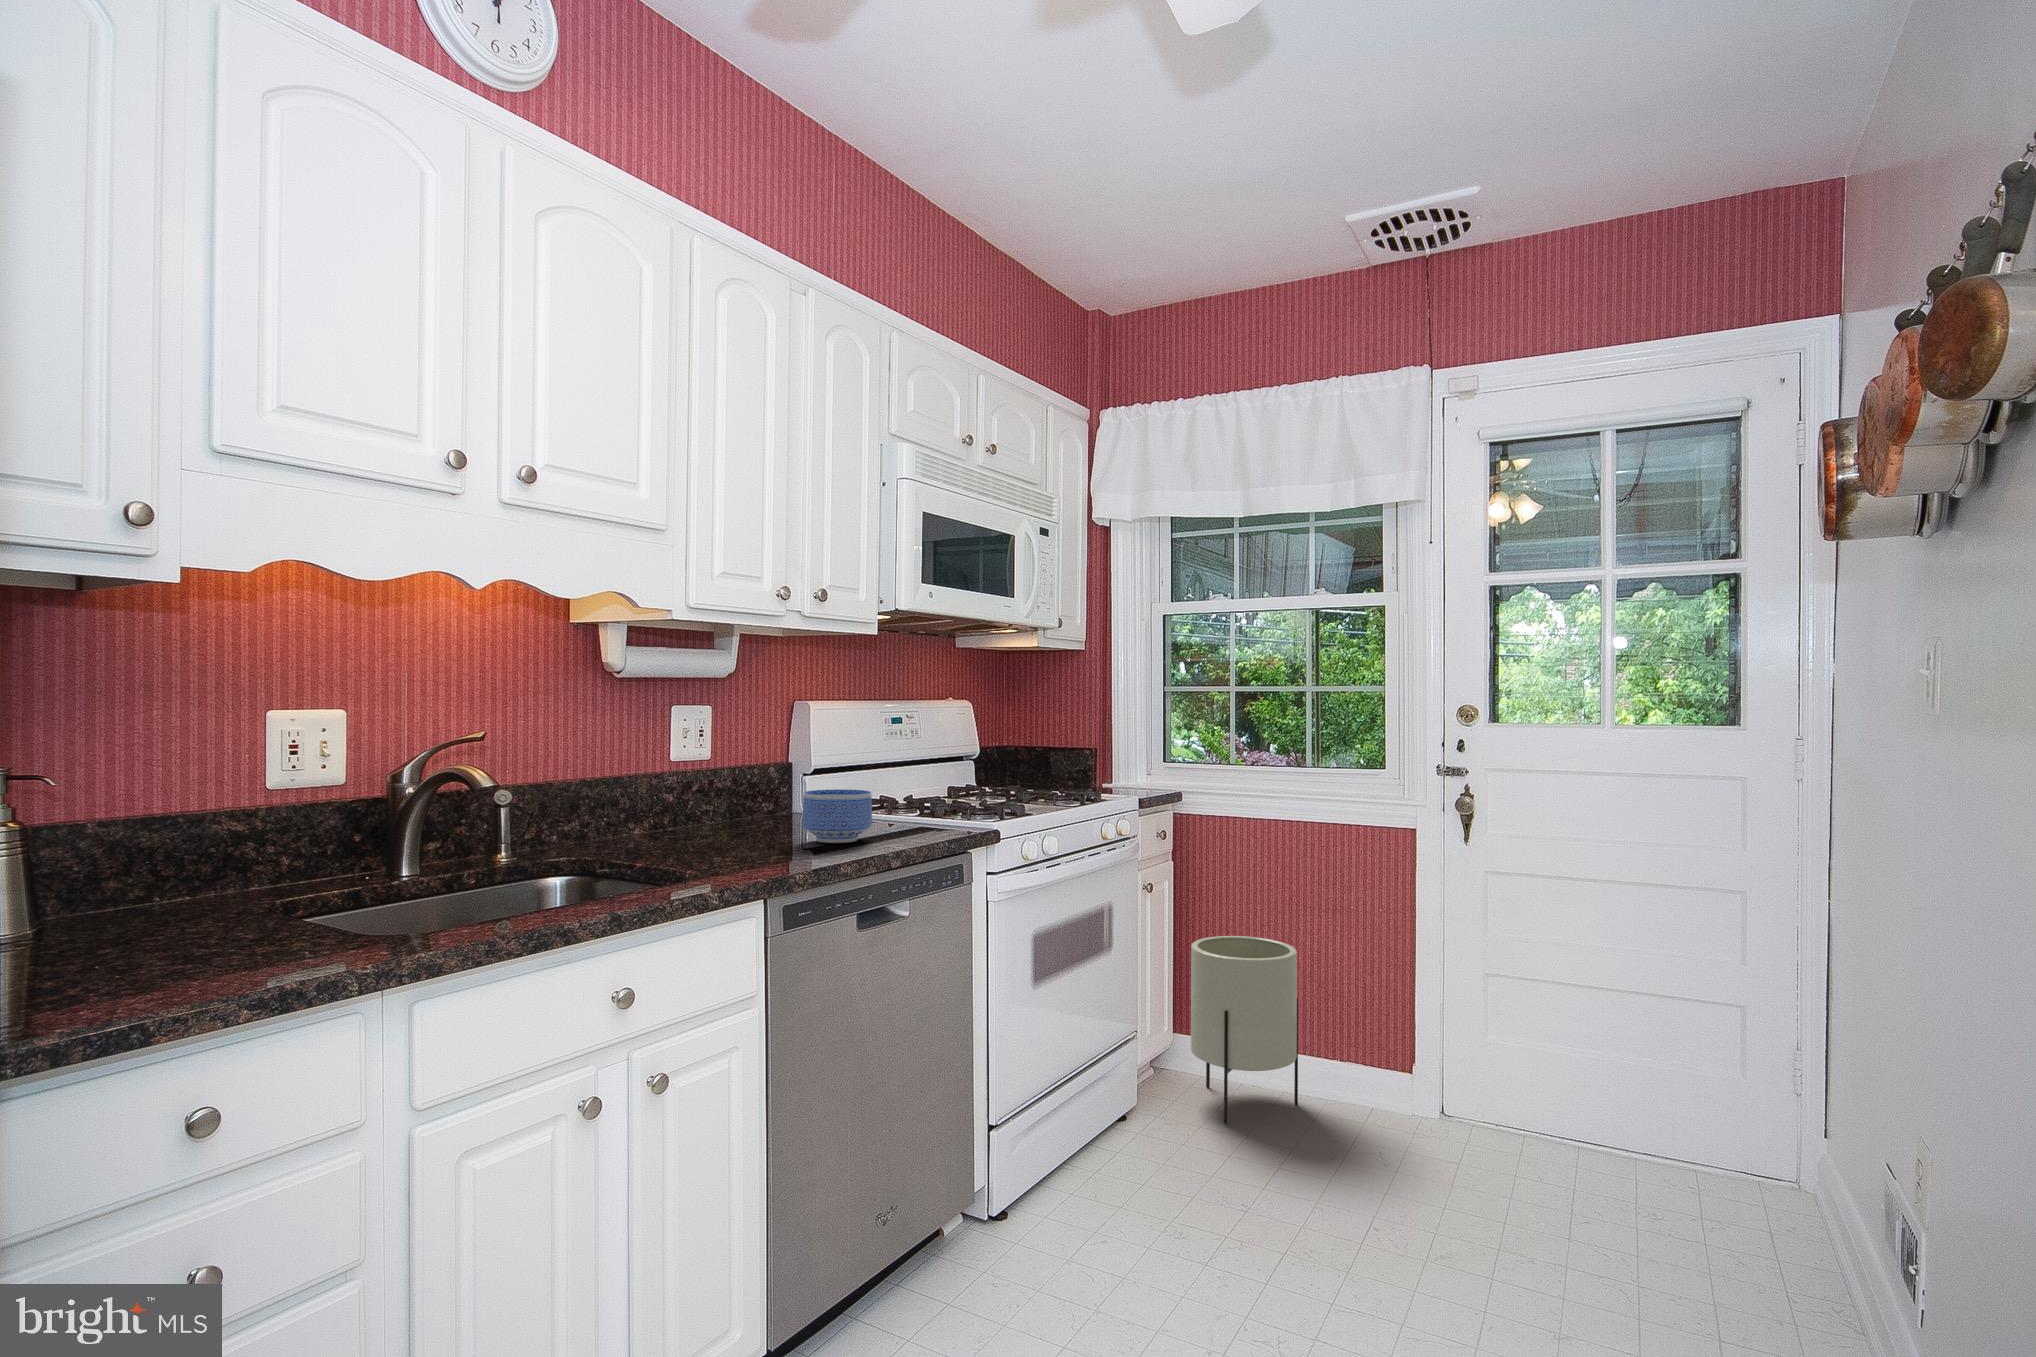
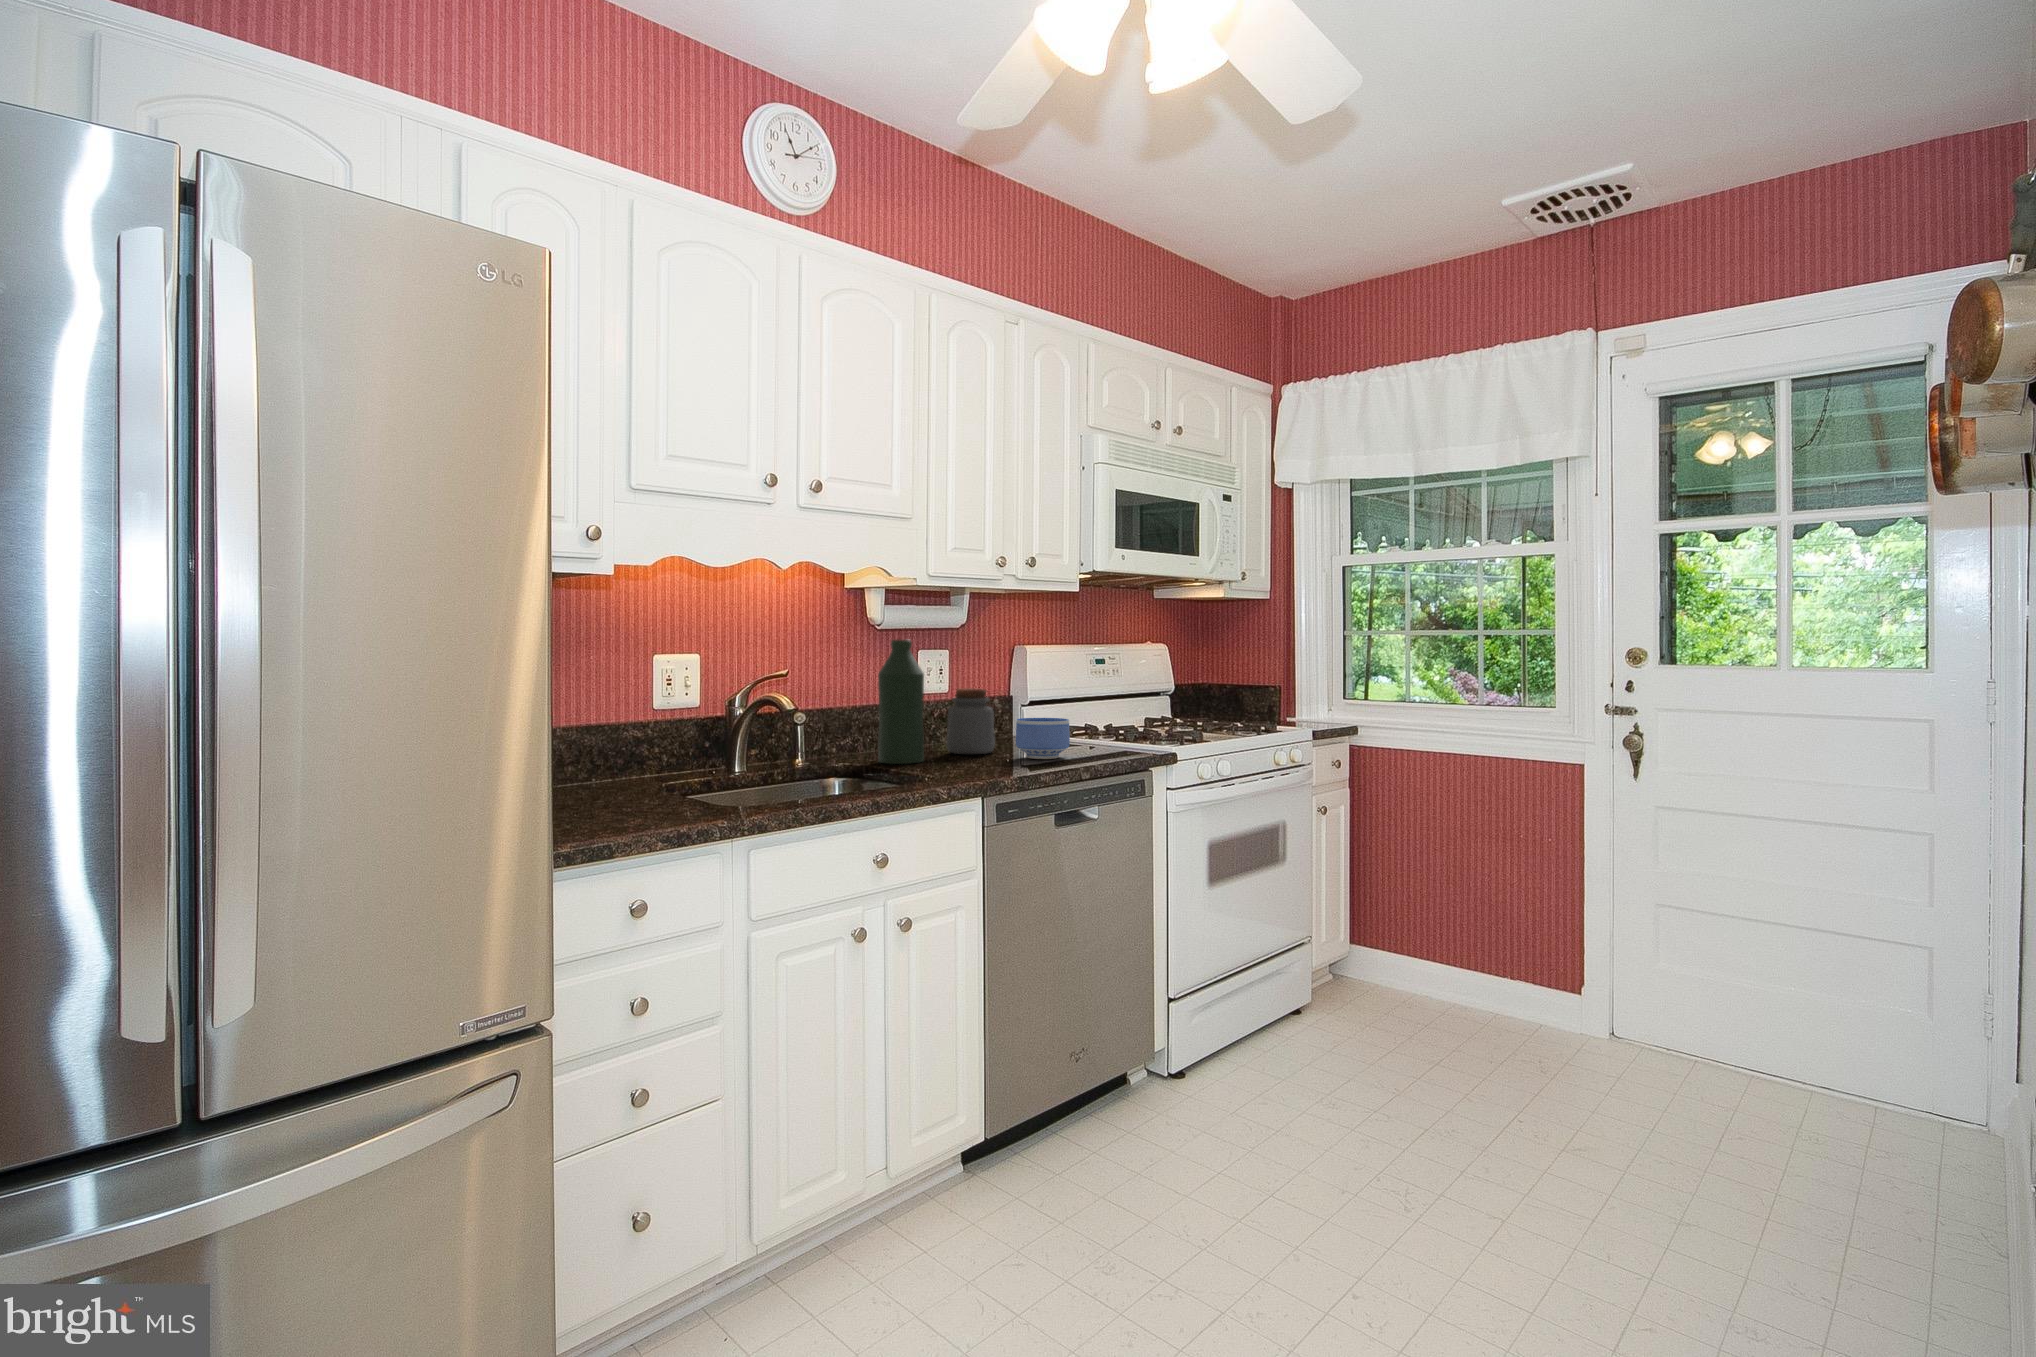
bottle: none [615,689,682,855] -> present [878,640,924,764]
jar: none [709,752,773,838] -> present [947,688,995,754]
planter: present [1191,936,1298,1123] -> none [1361,858,1463,1019]

